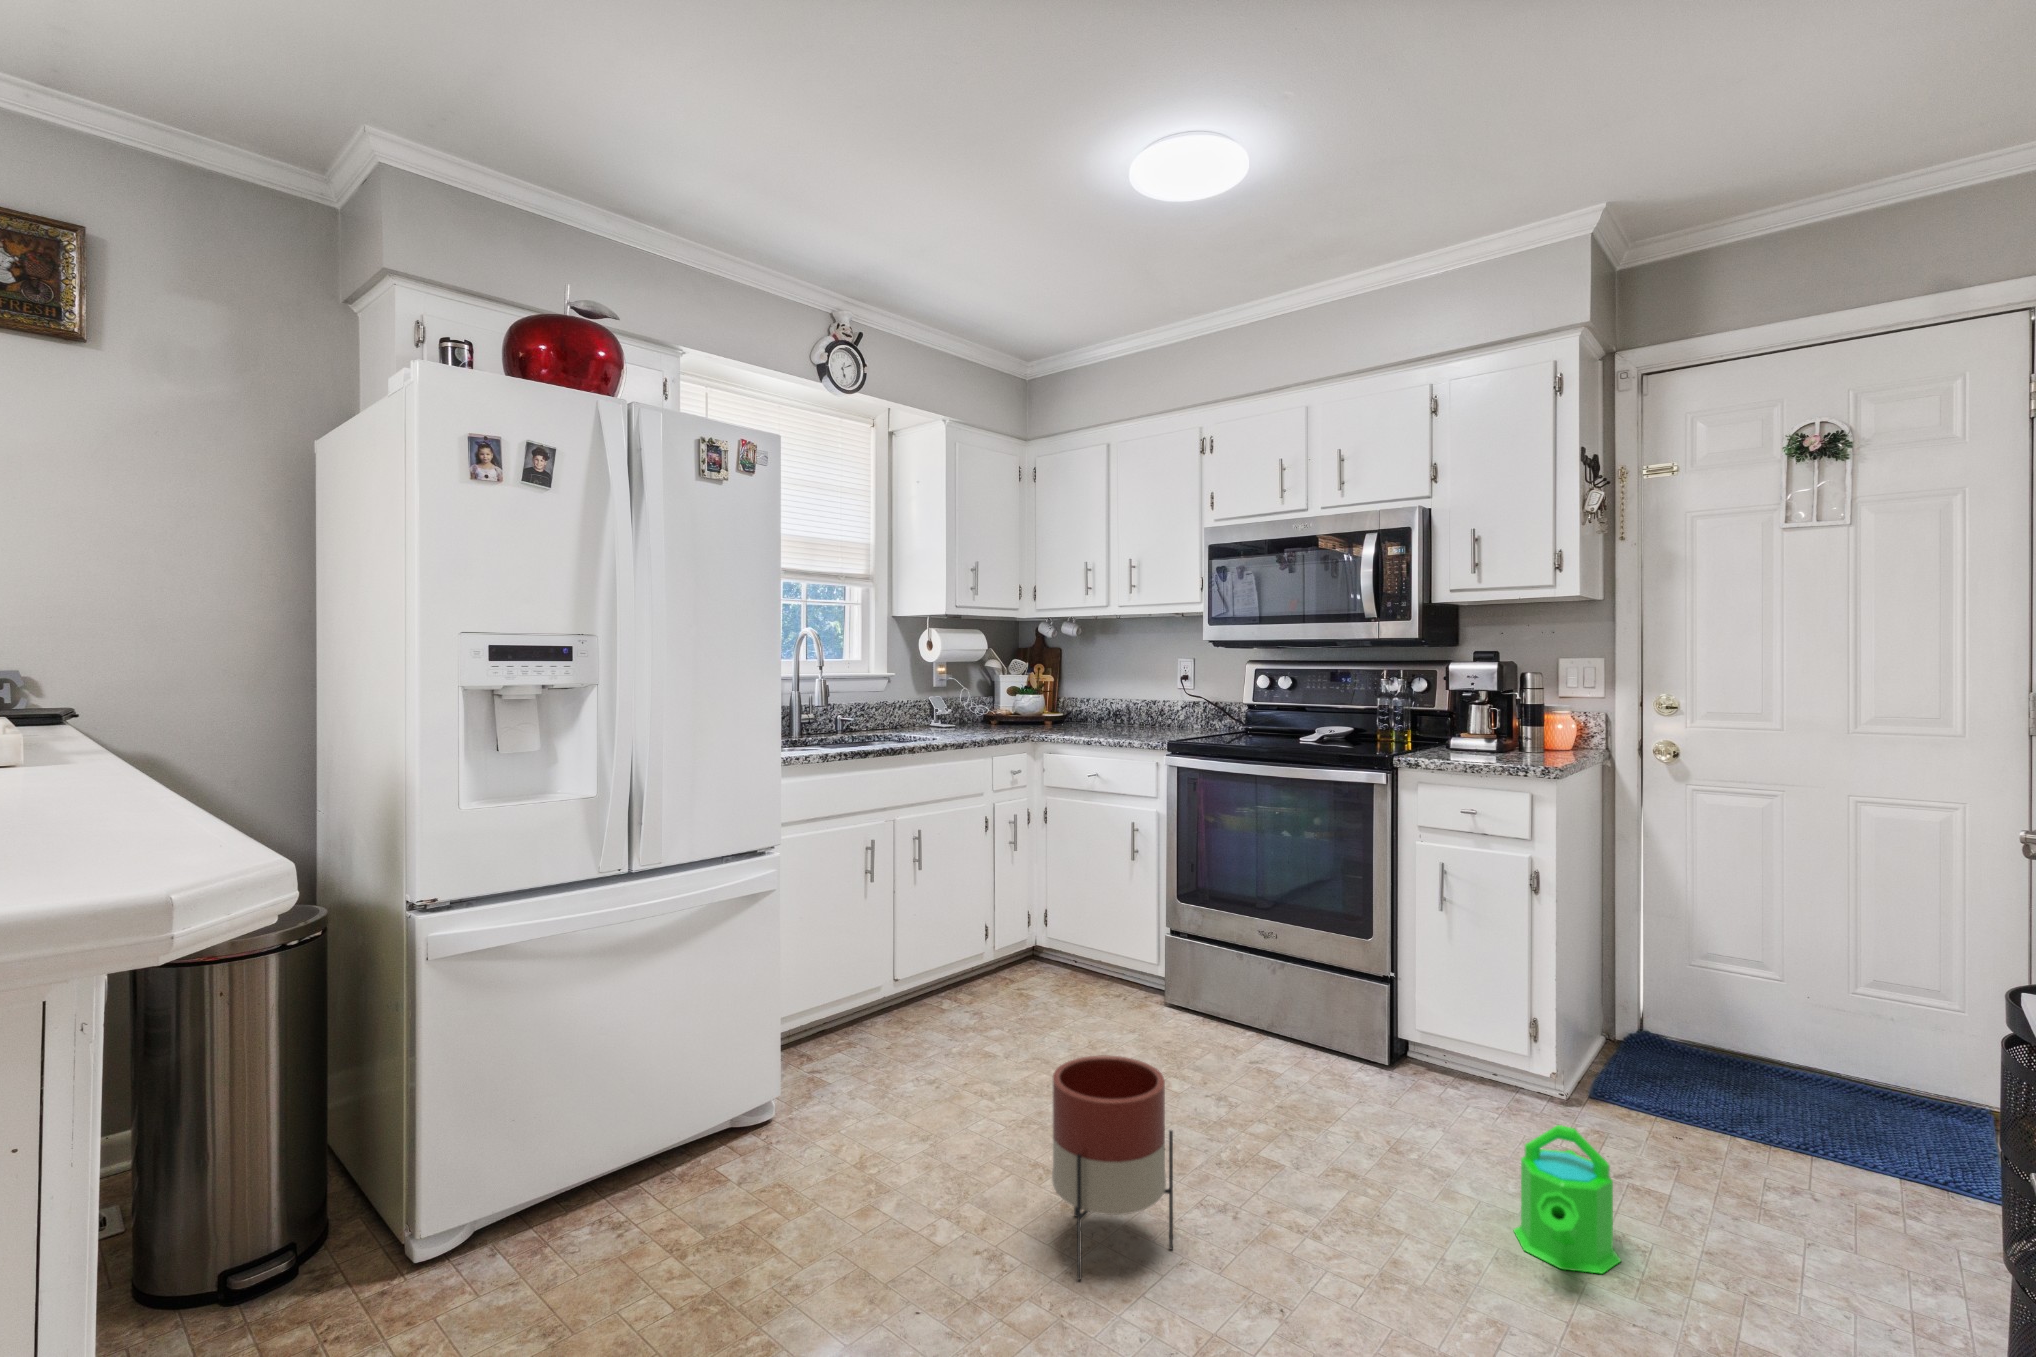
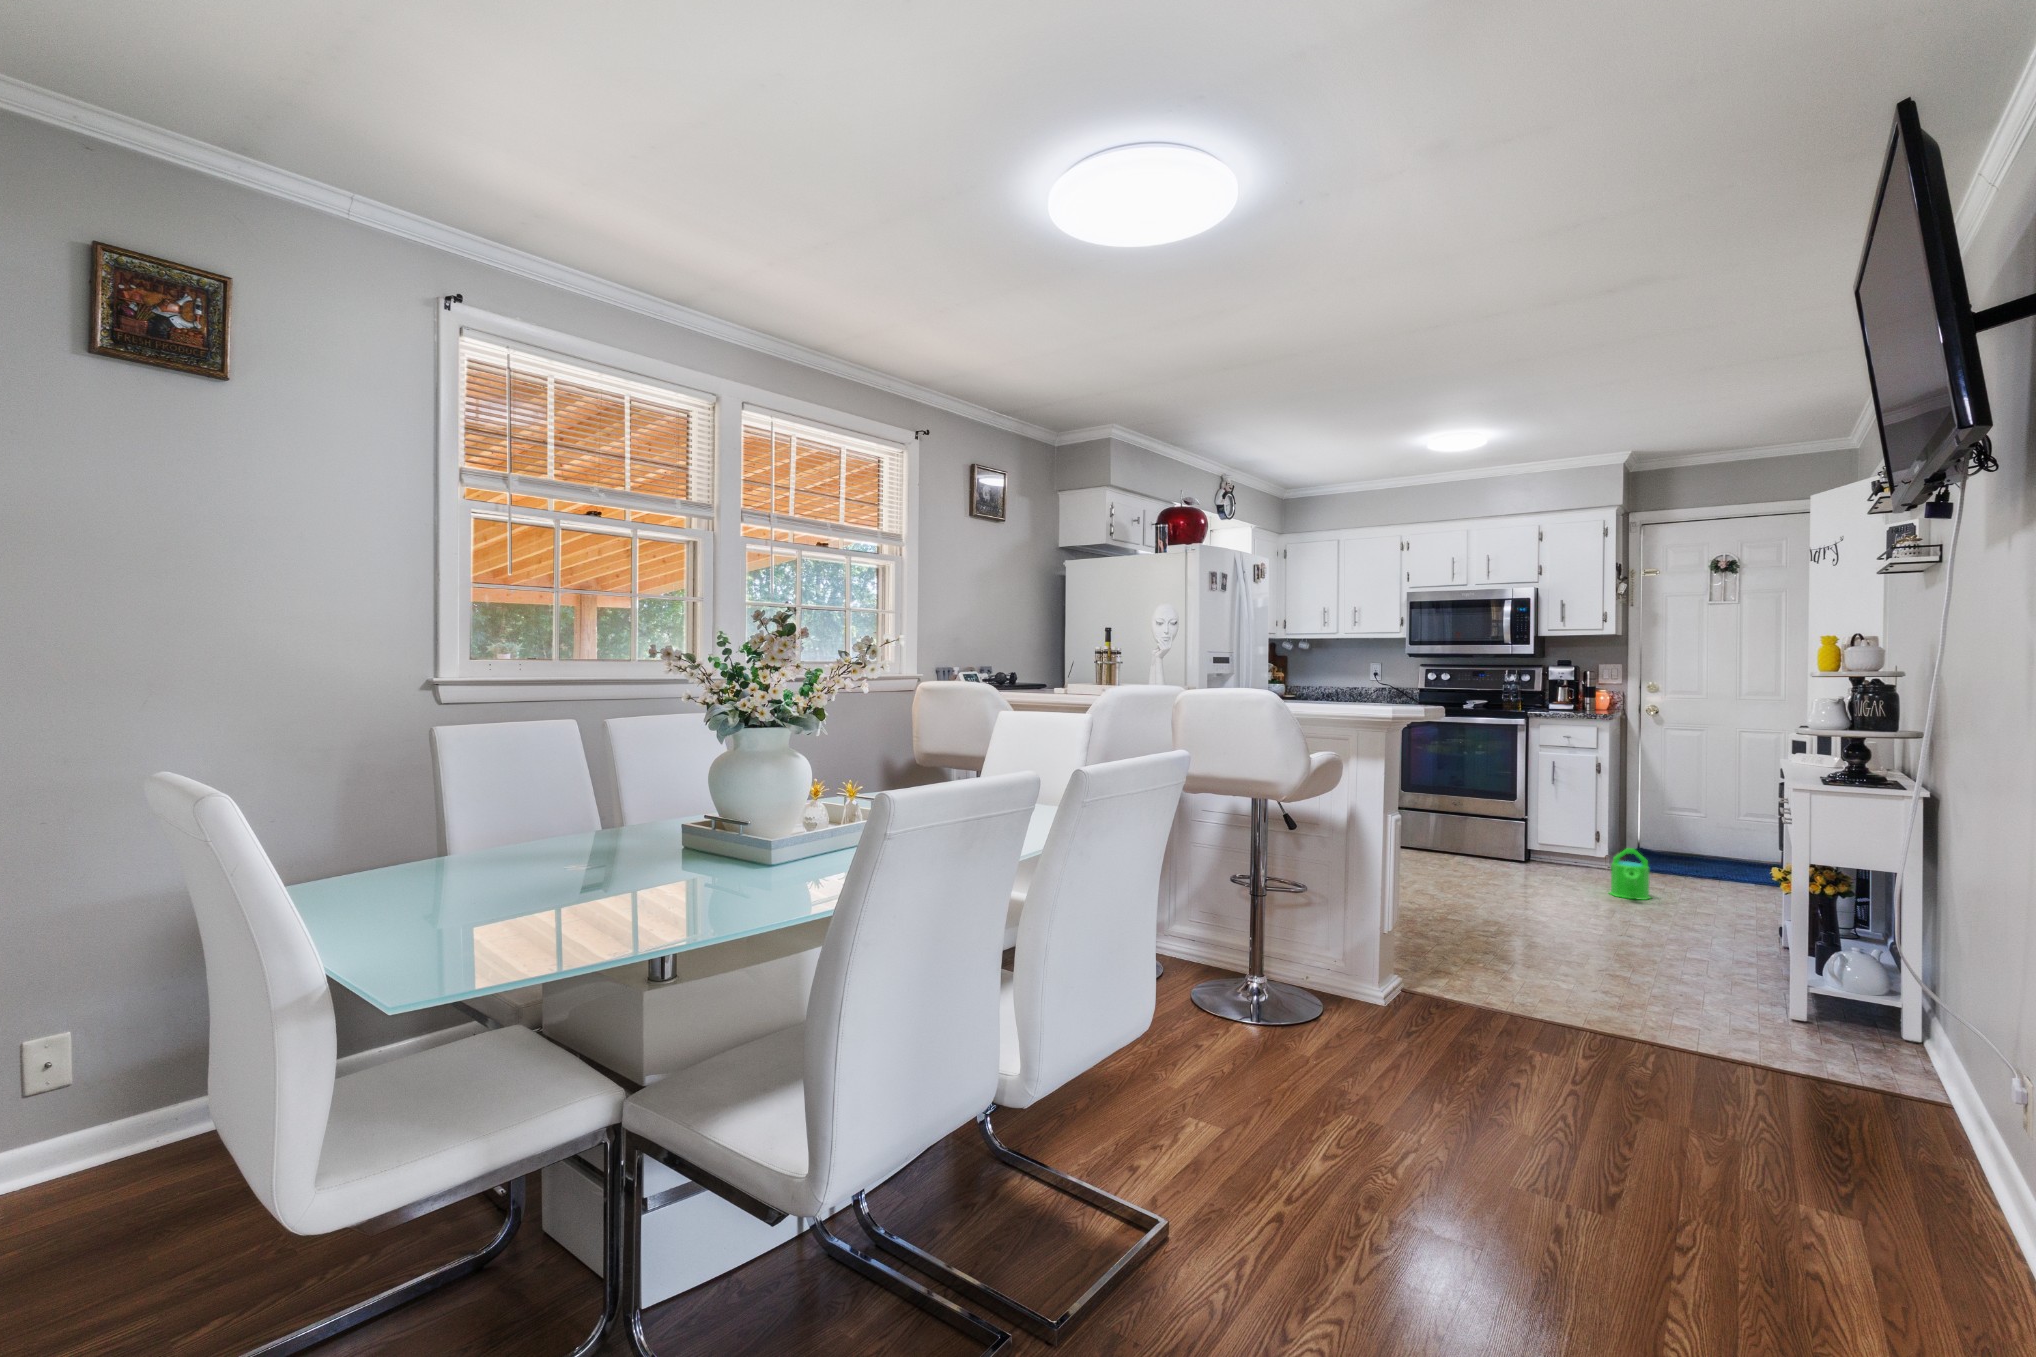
planter: present [1052,1056,1173,1280] -> none [1429,824,1480,901]

